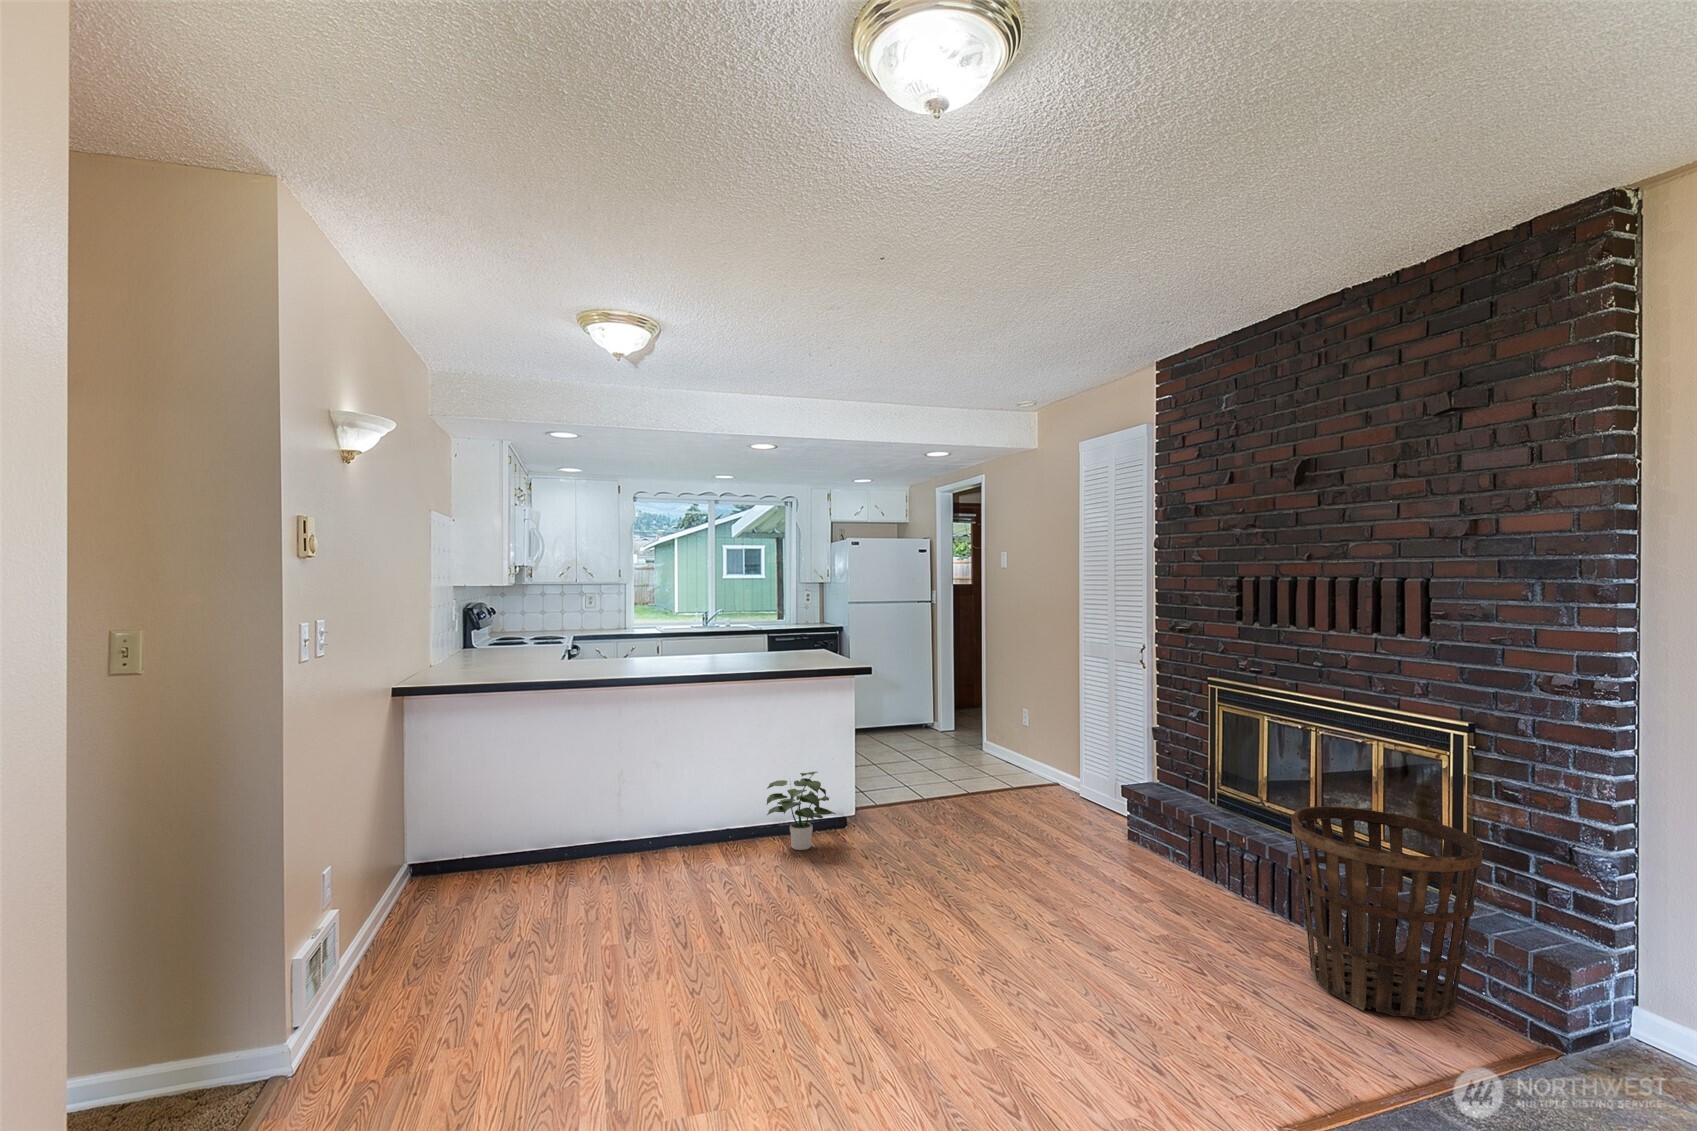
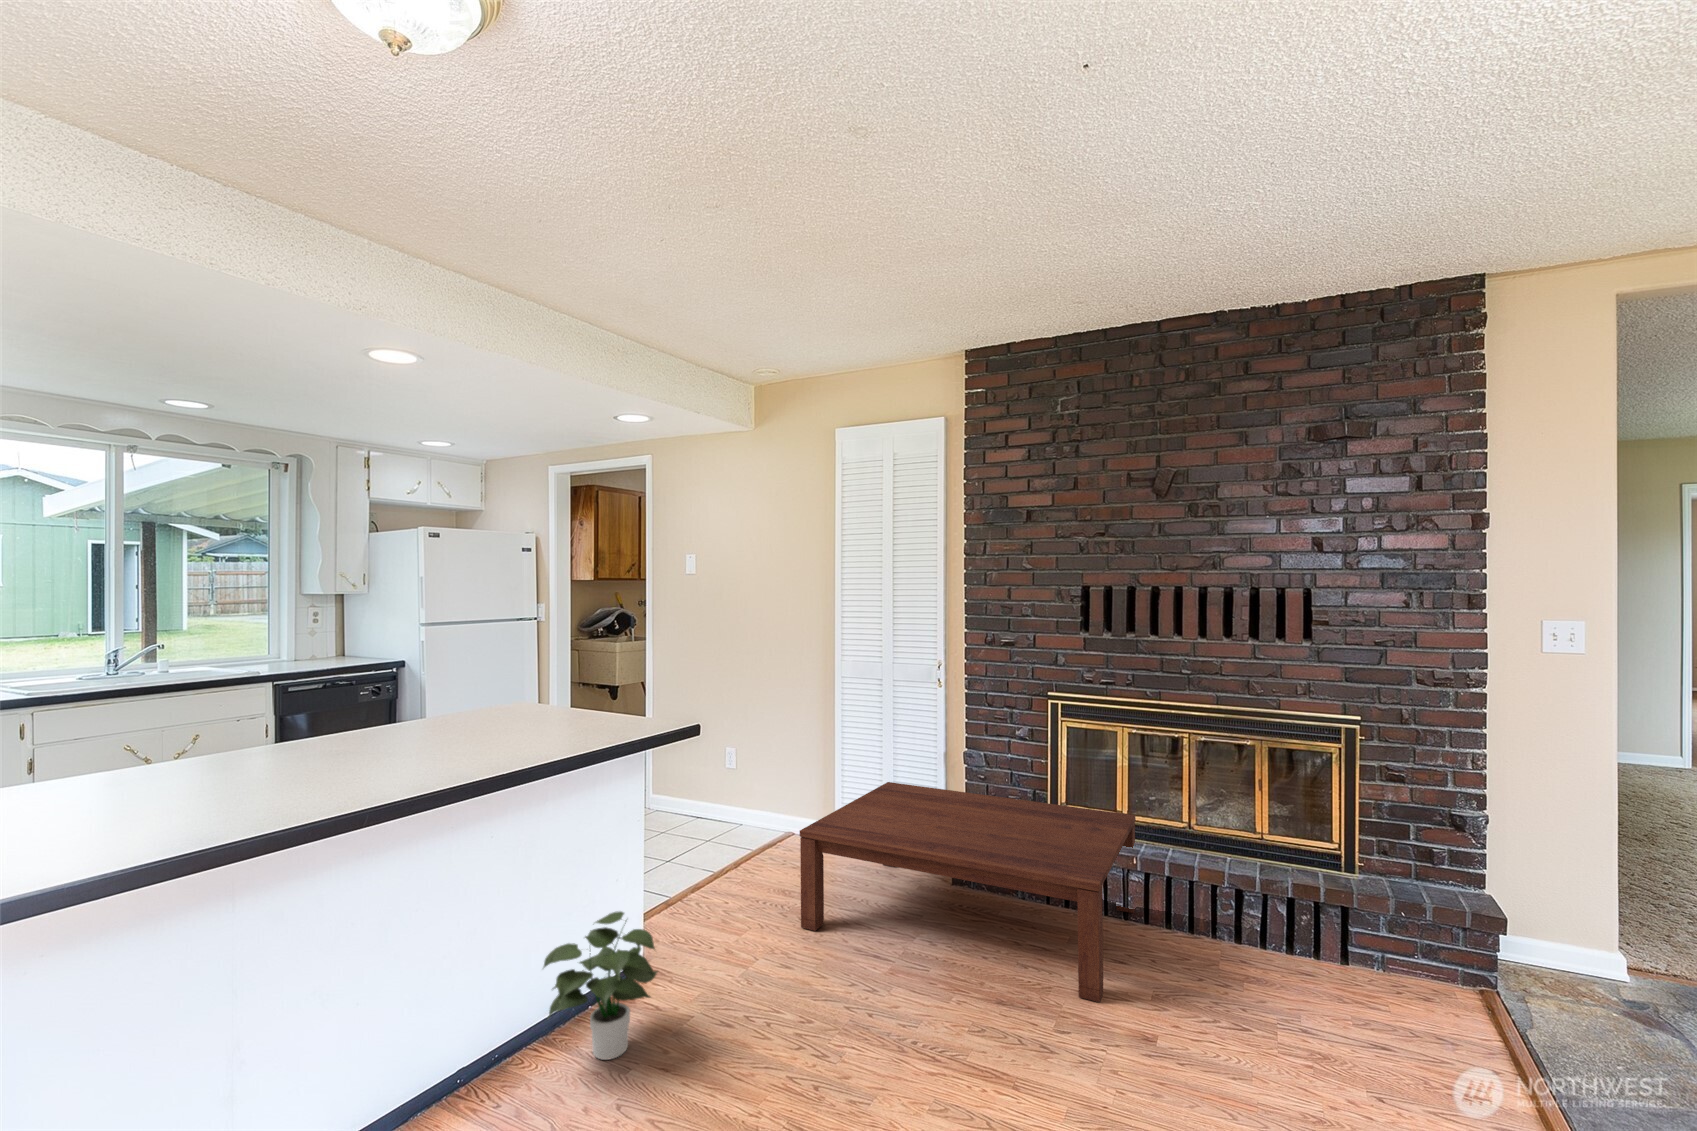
coffee table: none [973,749,1270,920] -> present [800,782,1136,1002]
basket: present [1291,806,1482,1020] -> none [1264,808,1447,1015]

